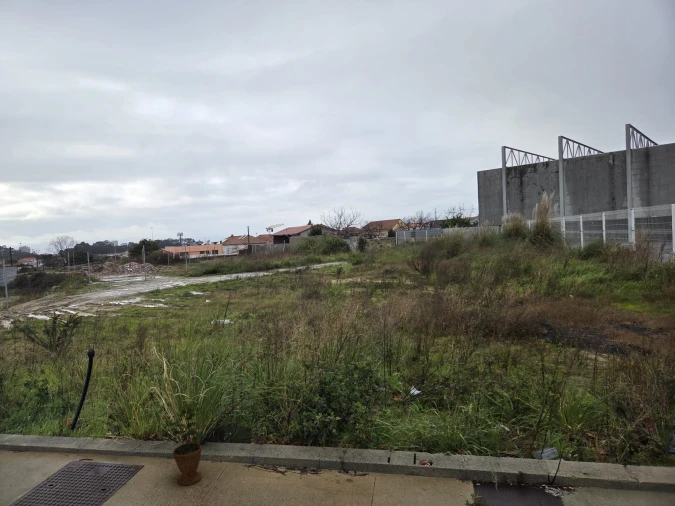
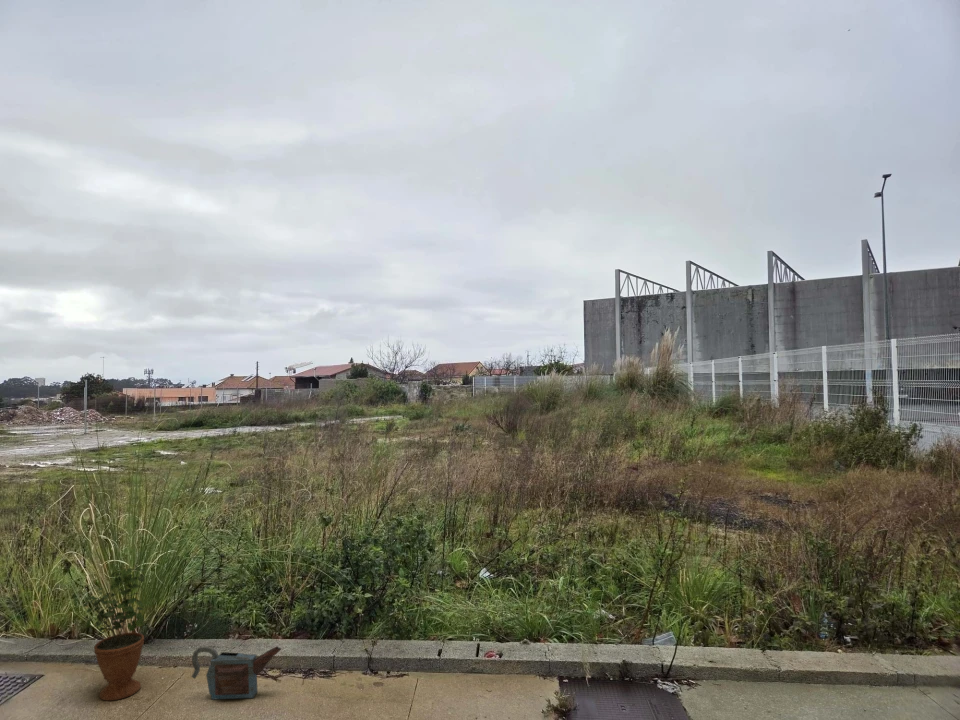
watering can: none [232,454,287,488] -> present [191,646,281,699]

